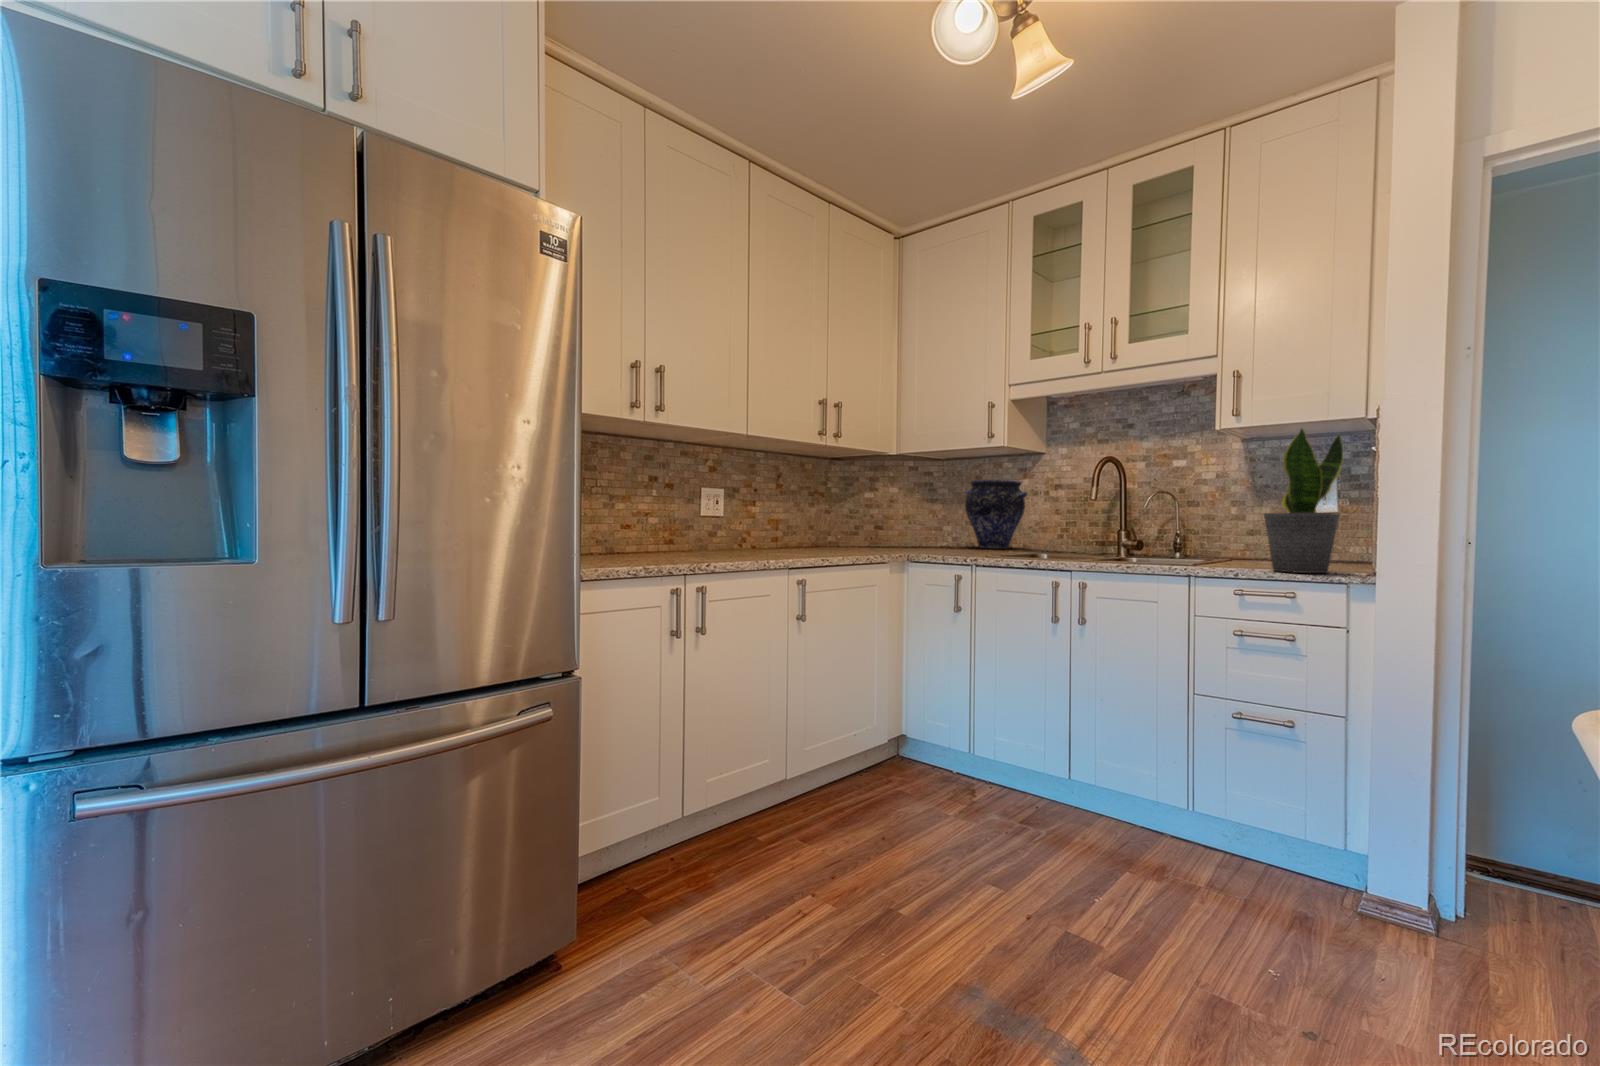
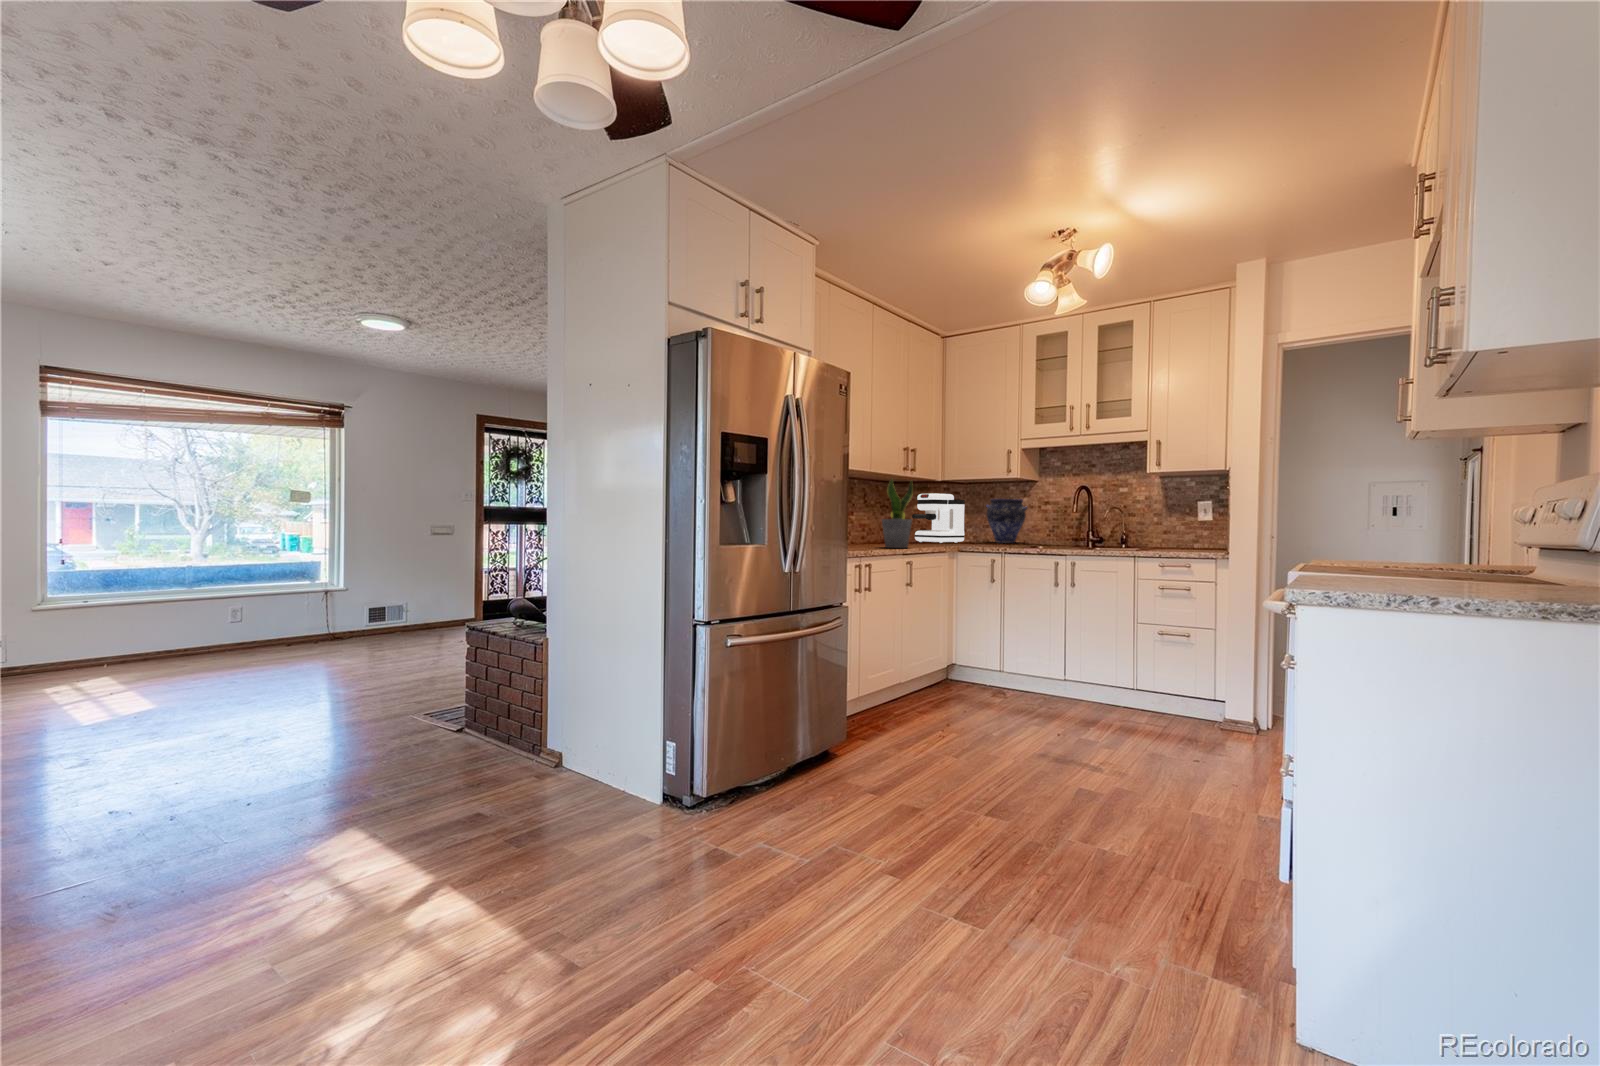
potted plant: present [1264,428,1343,573] -> present [882,479,913,548]
coffee maker: none [844,472,927,548] -> present [912,493,965,543]

